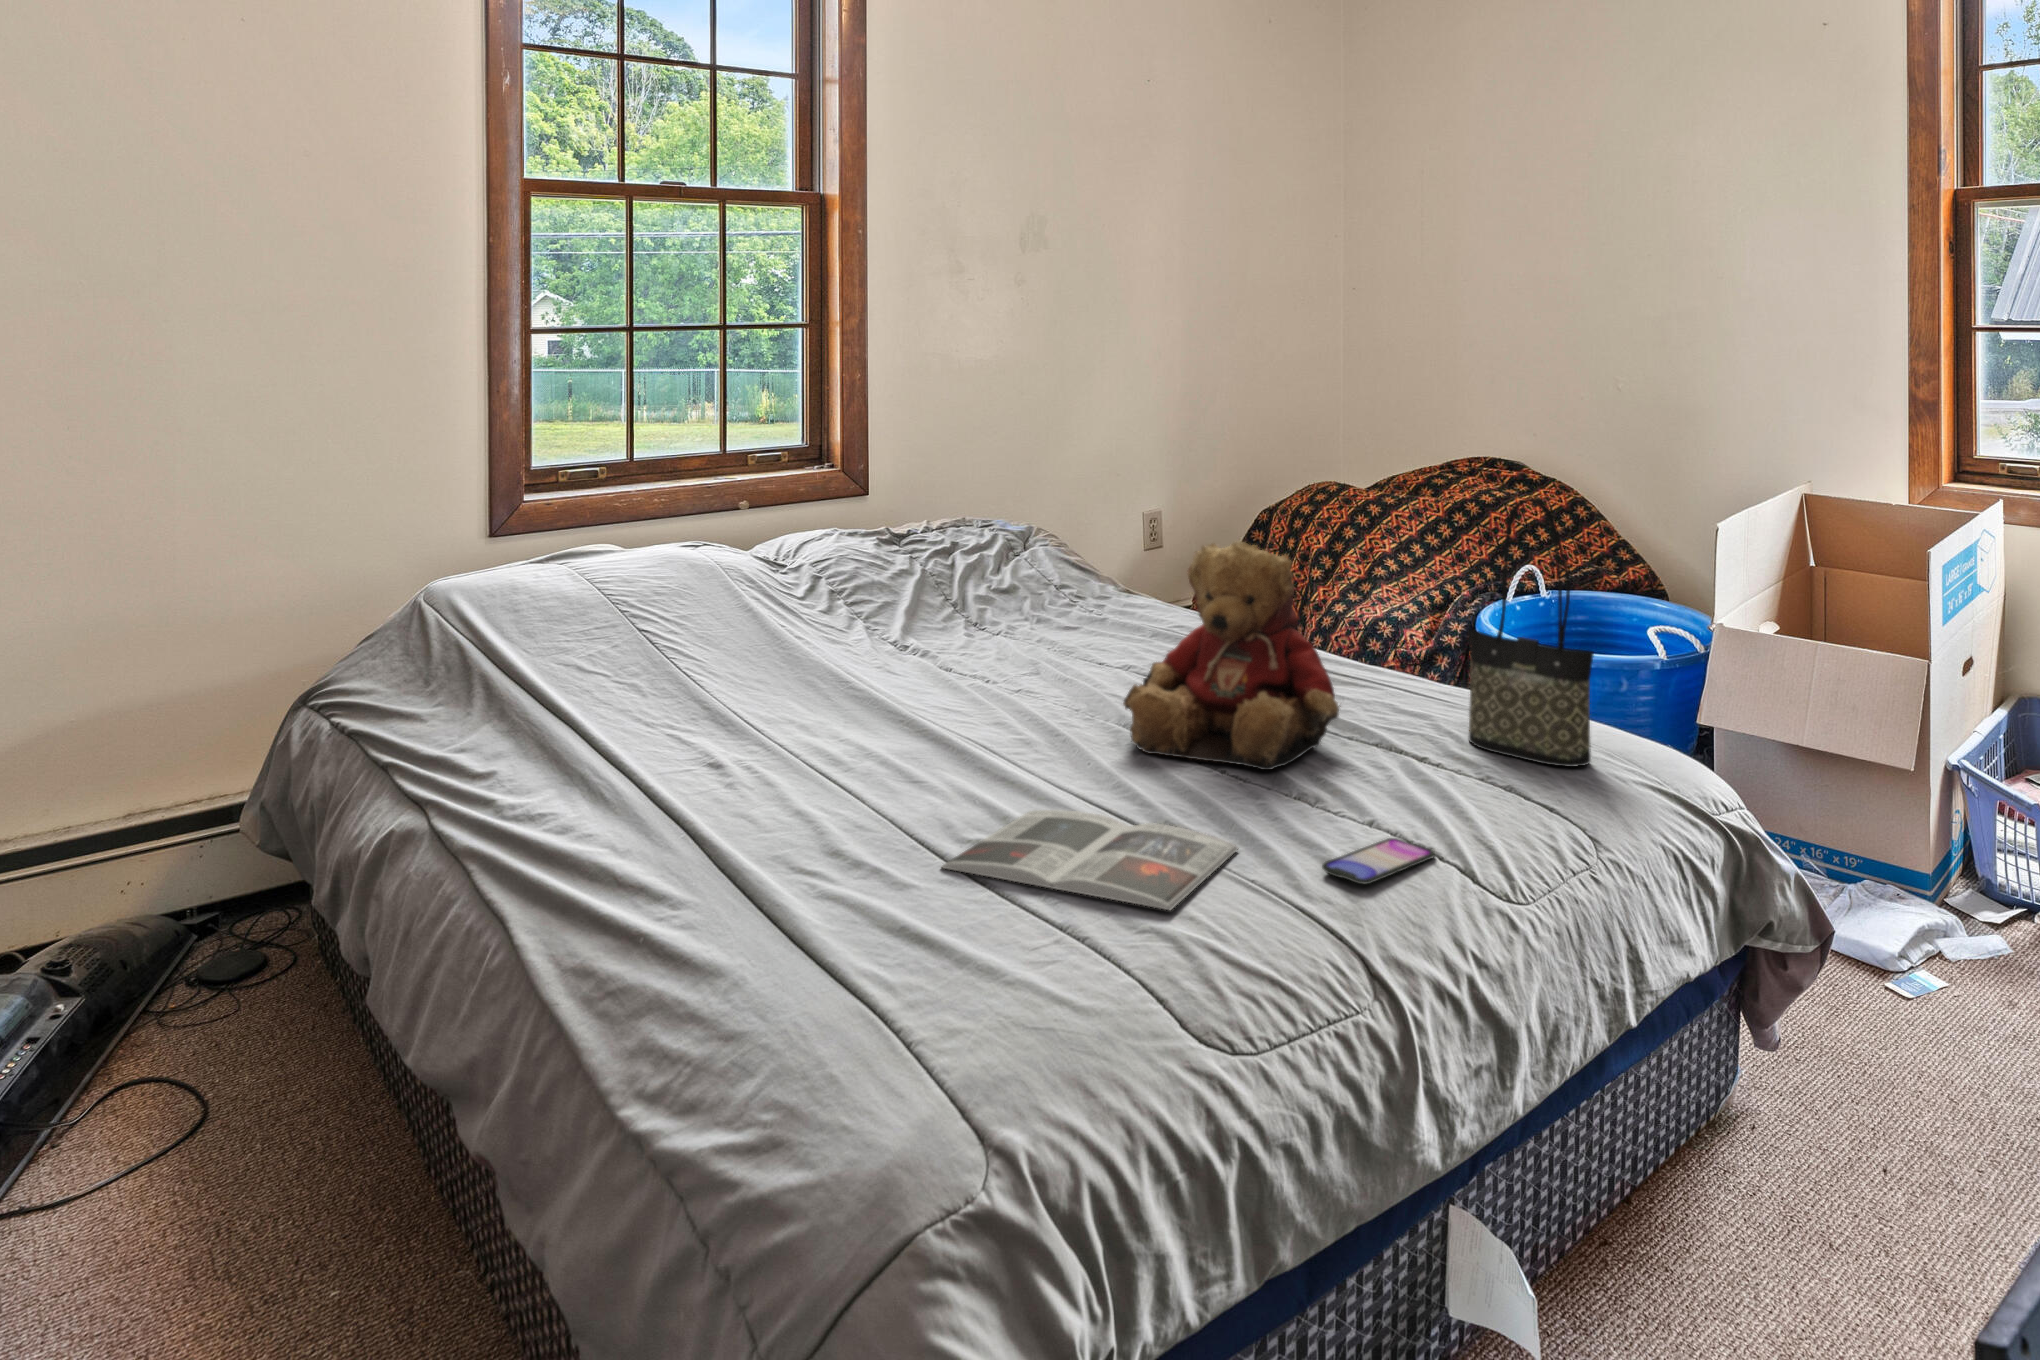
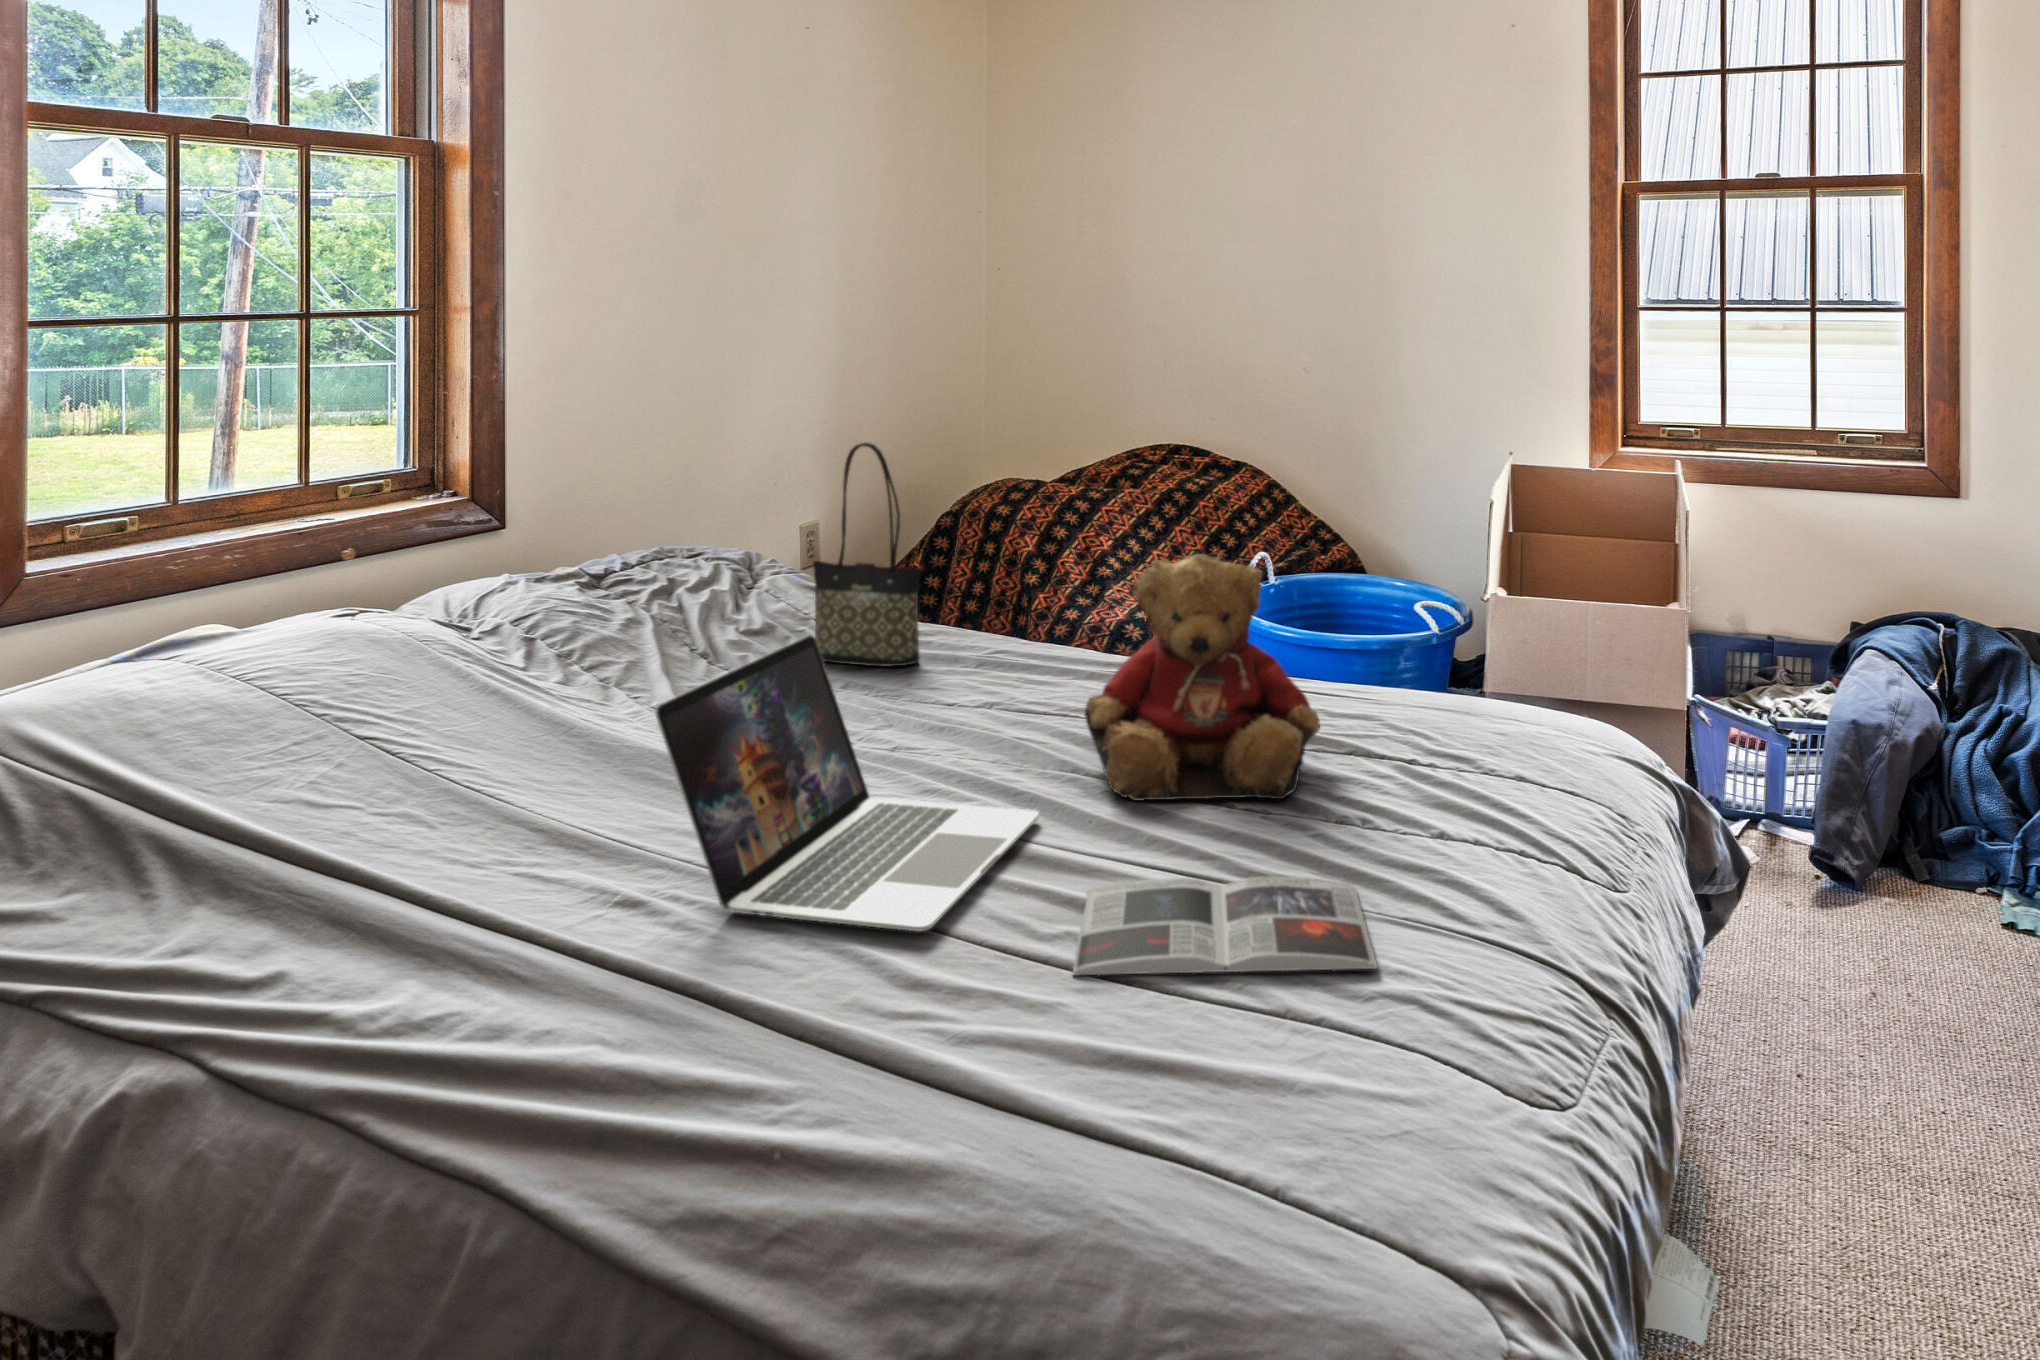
tote bag: present [1469,498,1594,767] -> present [813,443,920,667]
laptop: none [729,581,1053,816] -> present [655,635,1039,932]
smartphone: present [1322,838,1435,884] -> none [1459,848,1537,901]

